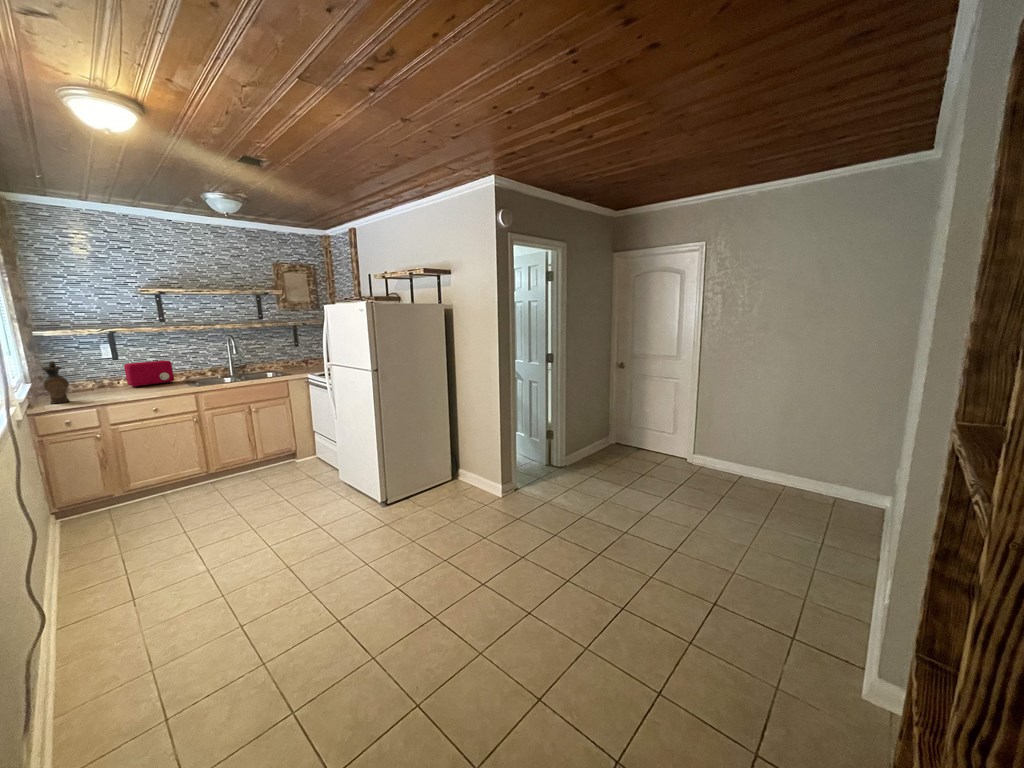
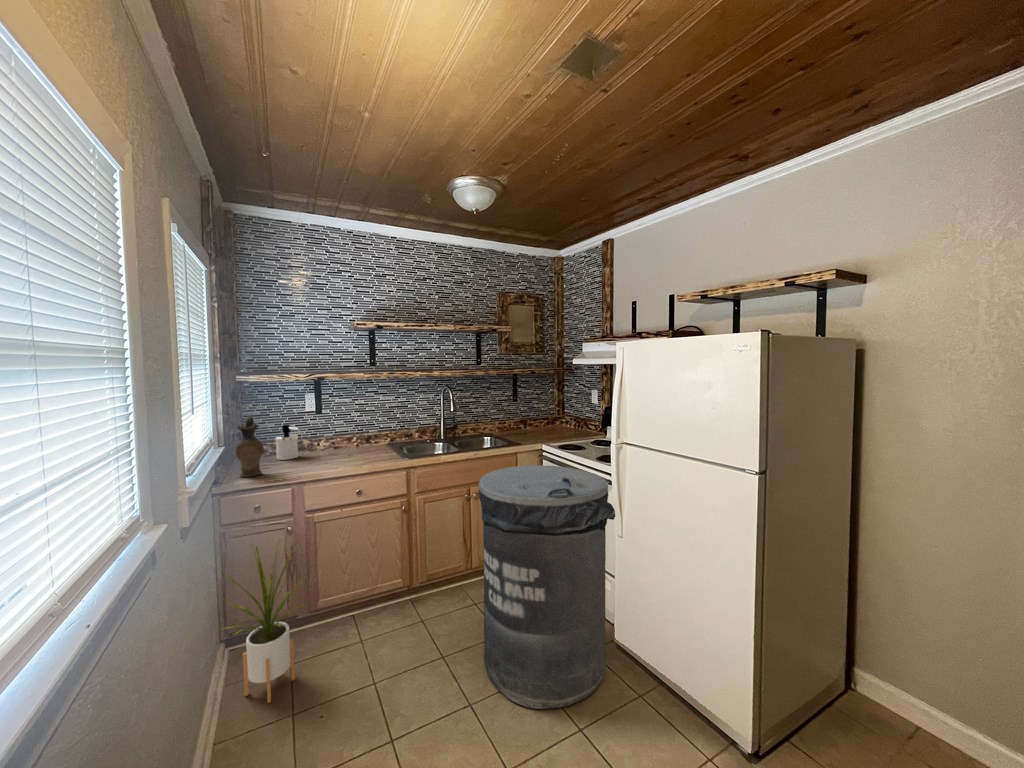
toaster: present [124,360,174,387] -> none [327,416,378,452]
soap dispenser: none [76,368,101,394] -> present [275,425,301,460]
trash can: none [239,383,333,506] -> present [479,465,615,709]
house plant: none [46,436,123,532] -> present [223,544,305,703]

